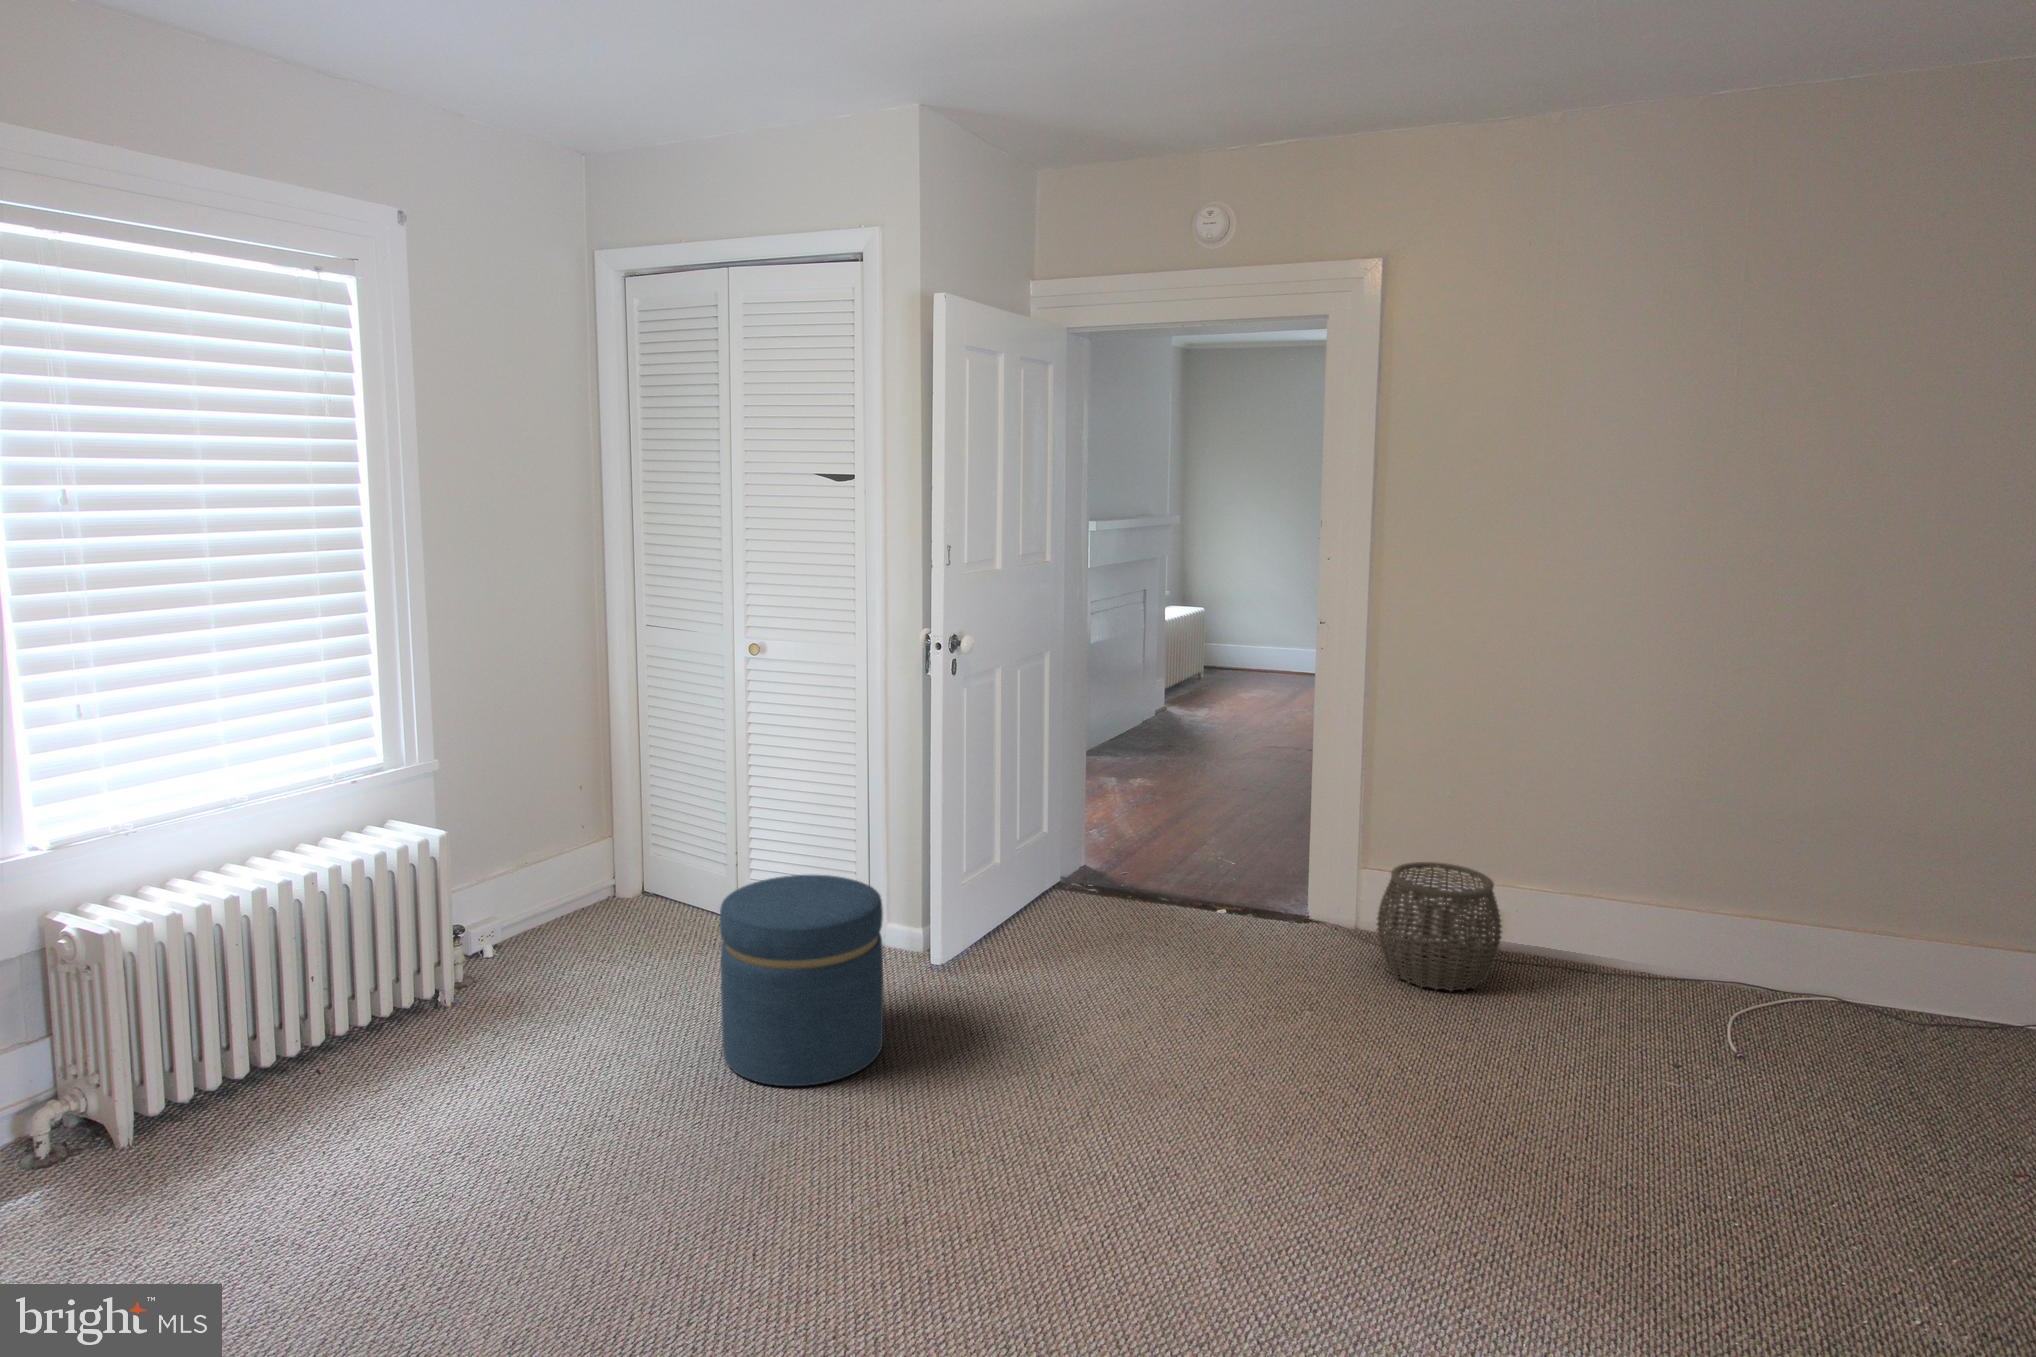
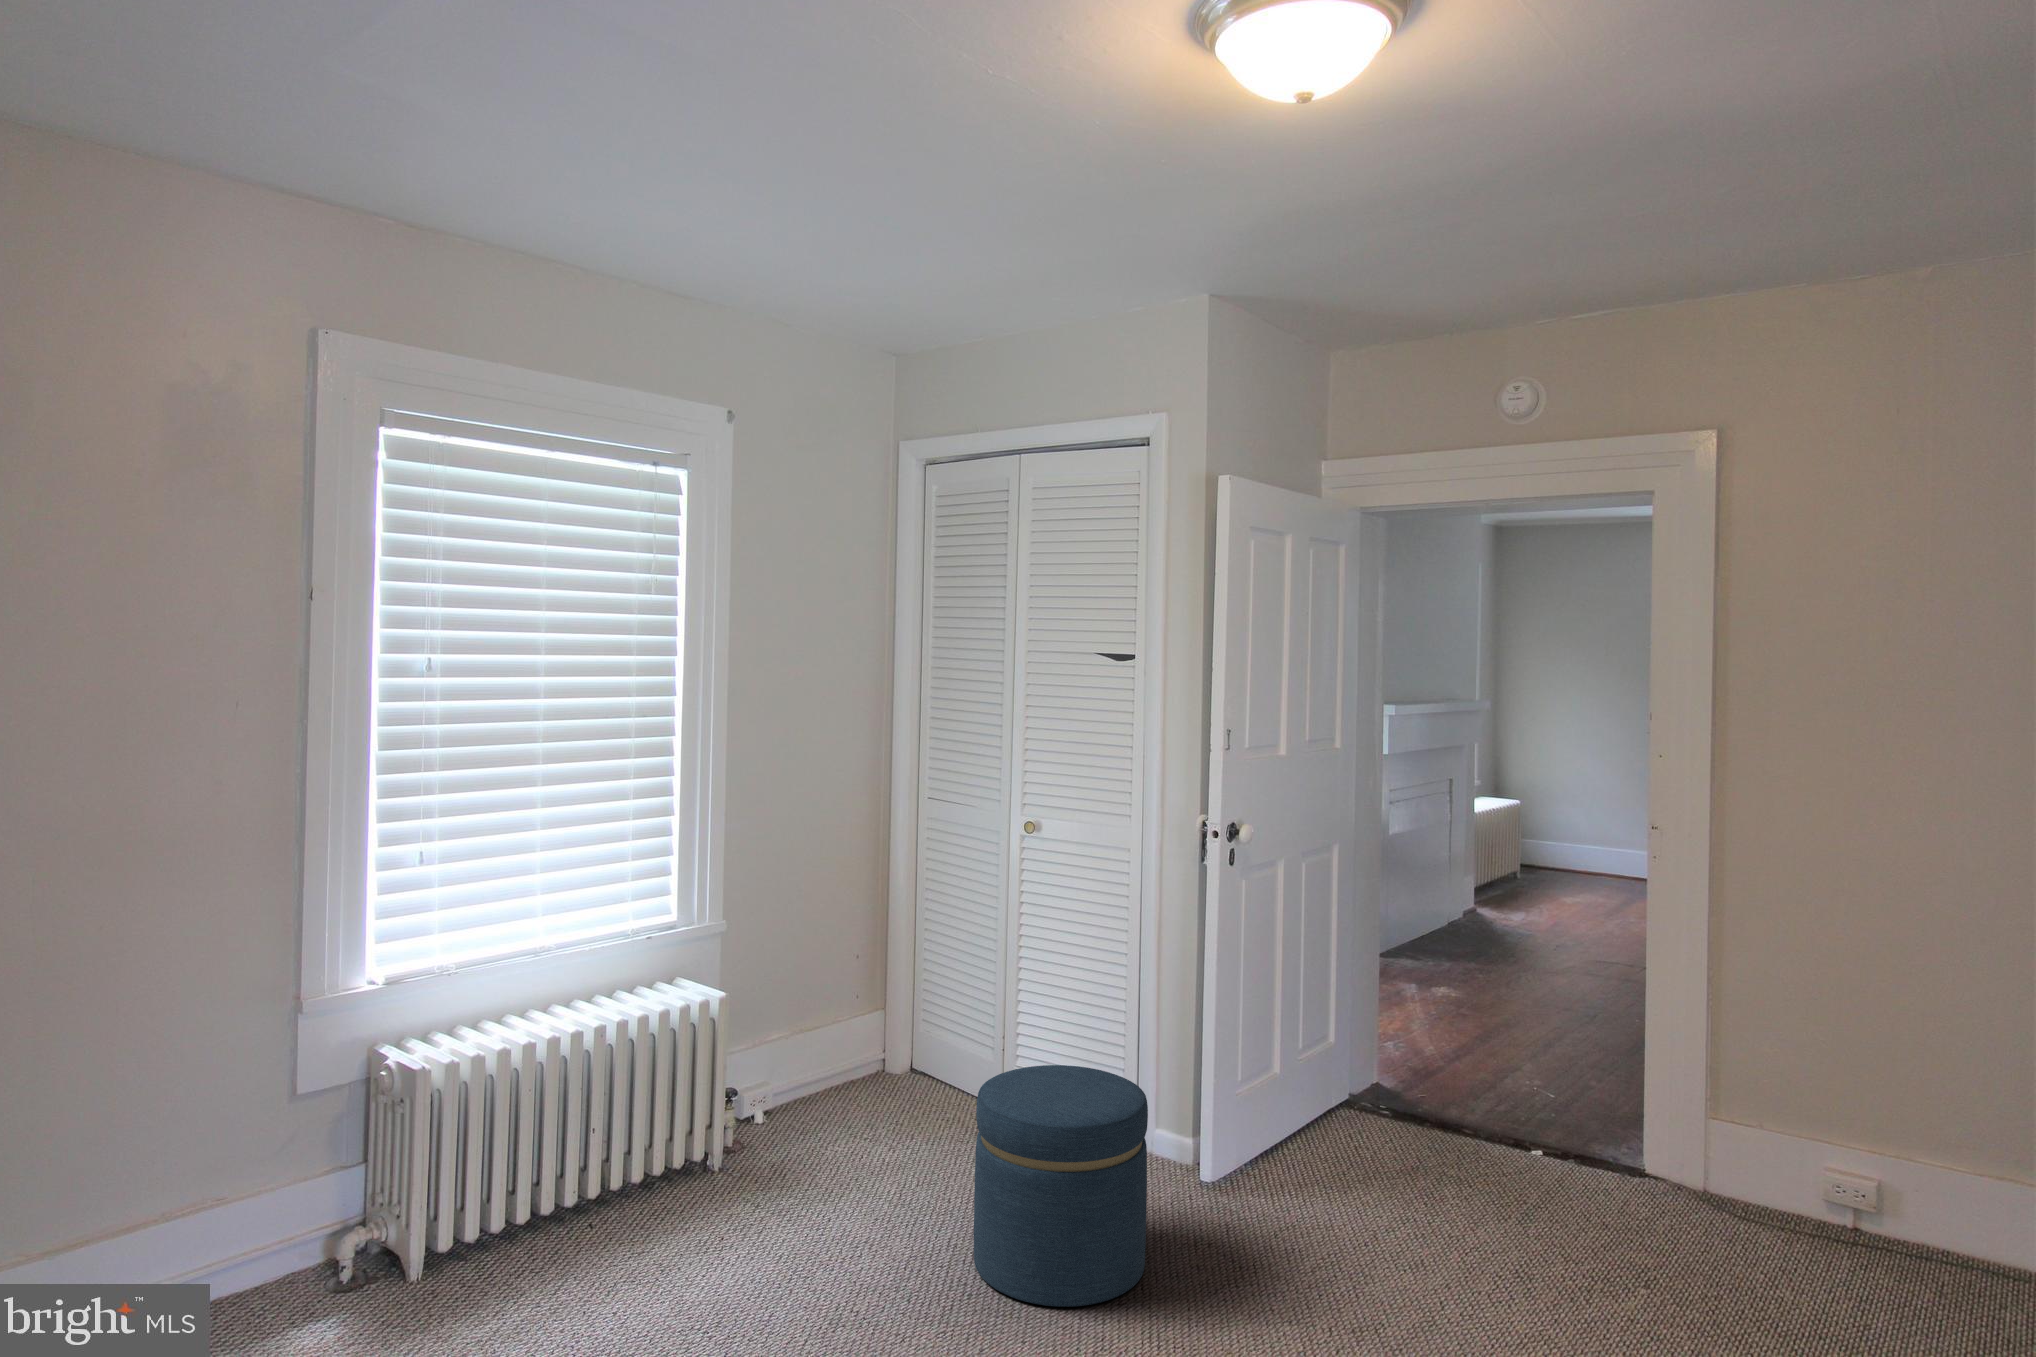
woven basket: present [1377,862,1502,991] -> none [1750,1113,1930,1289]

